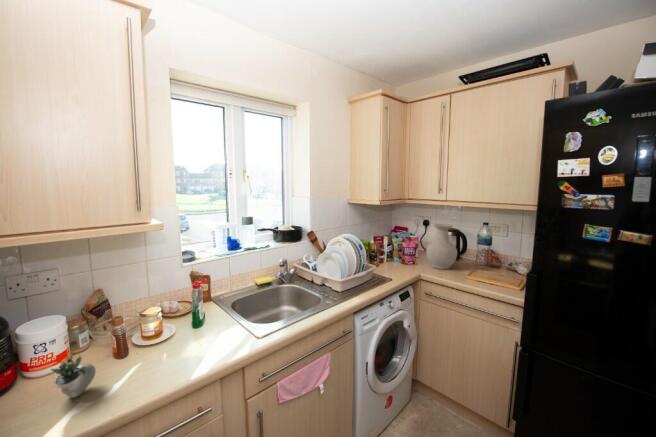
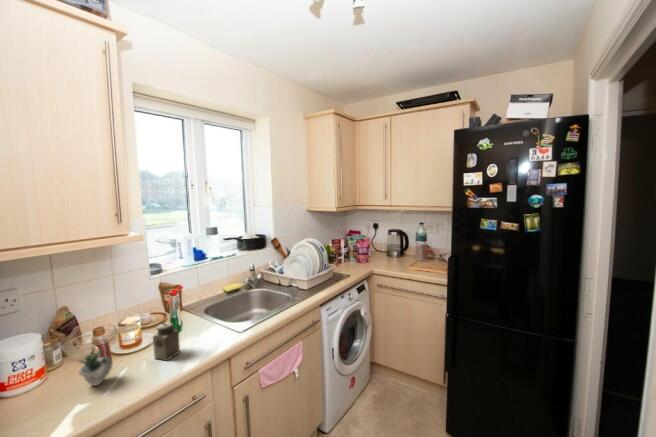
vase: present [426,224,457,269] -> none [378,225,403,265]
salt shaker: none [148,326,179,373] -> present [153,322,180,361]

